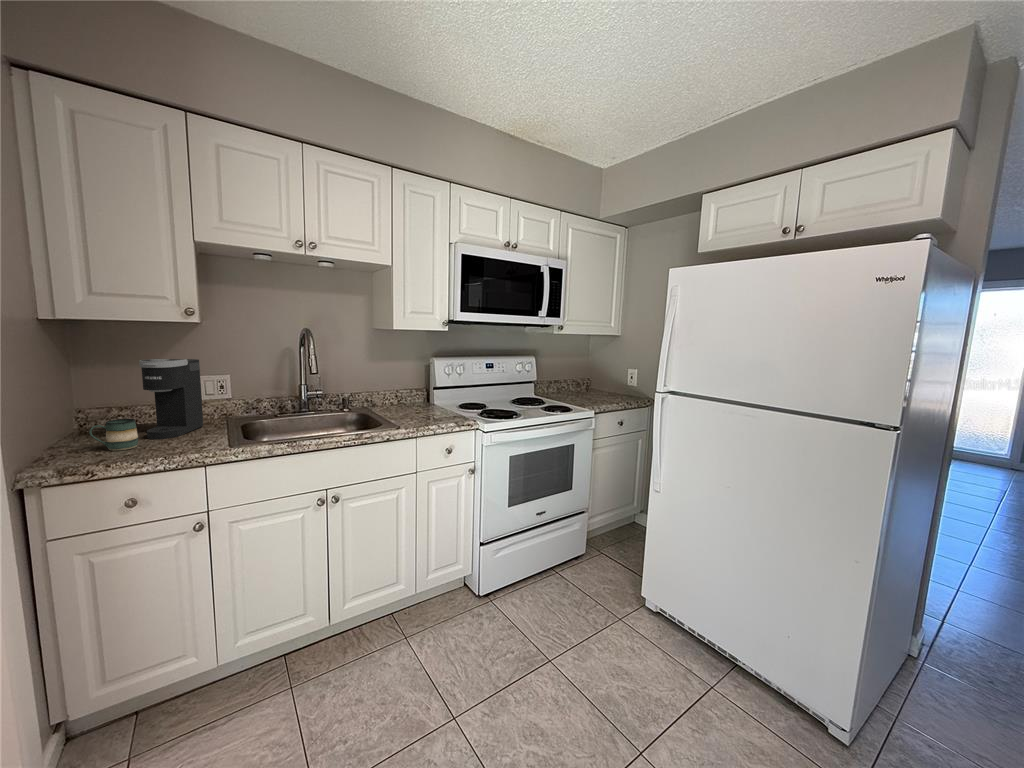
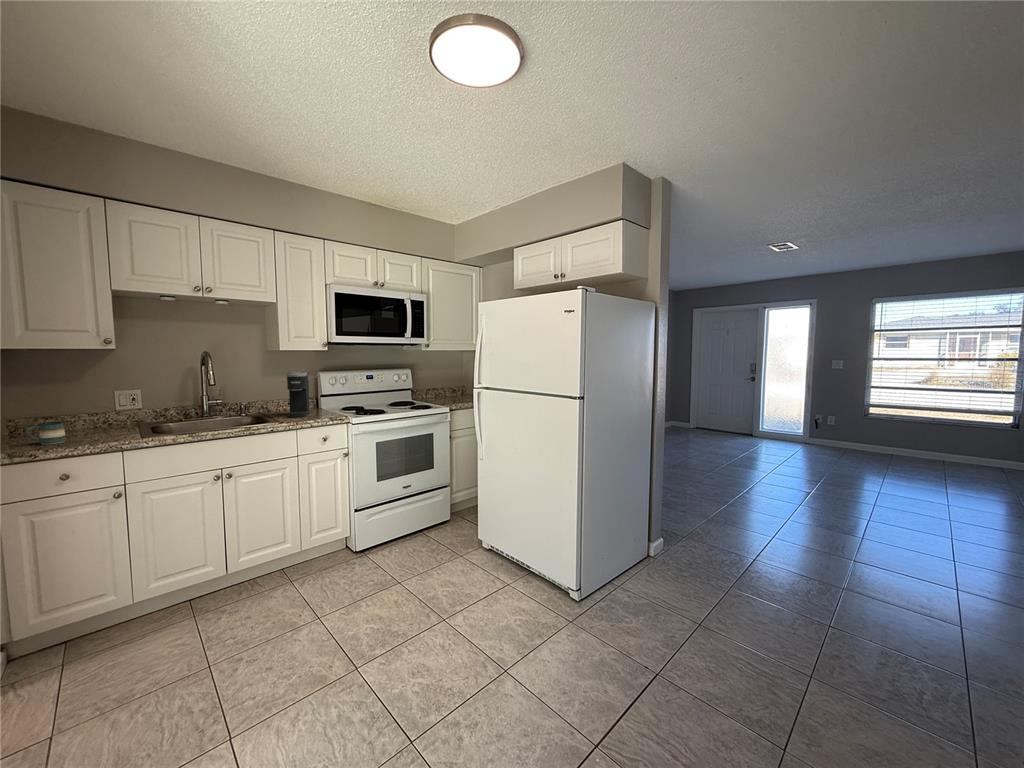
coffee maker: present [139,359,203,439] -> present [286,372,310,418]

